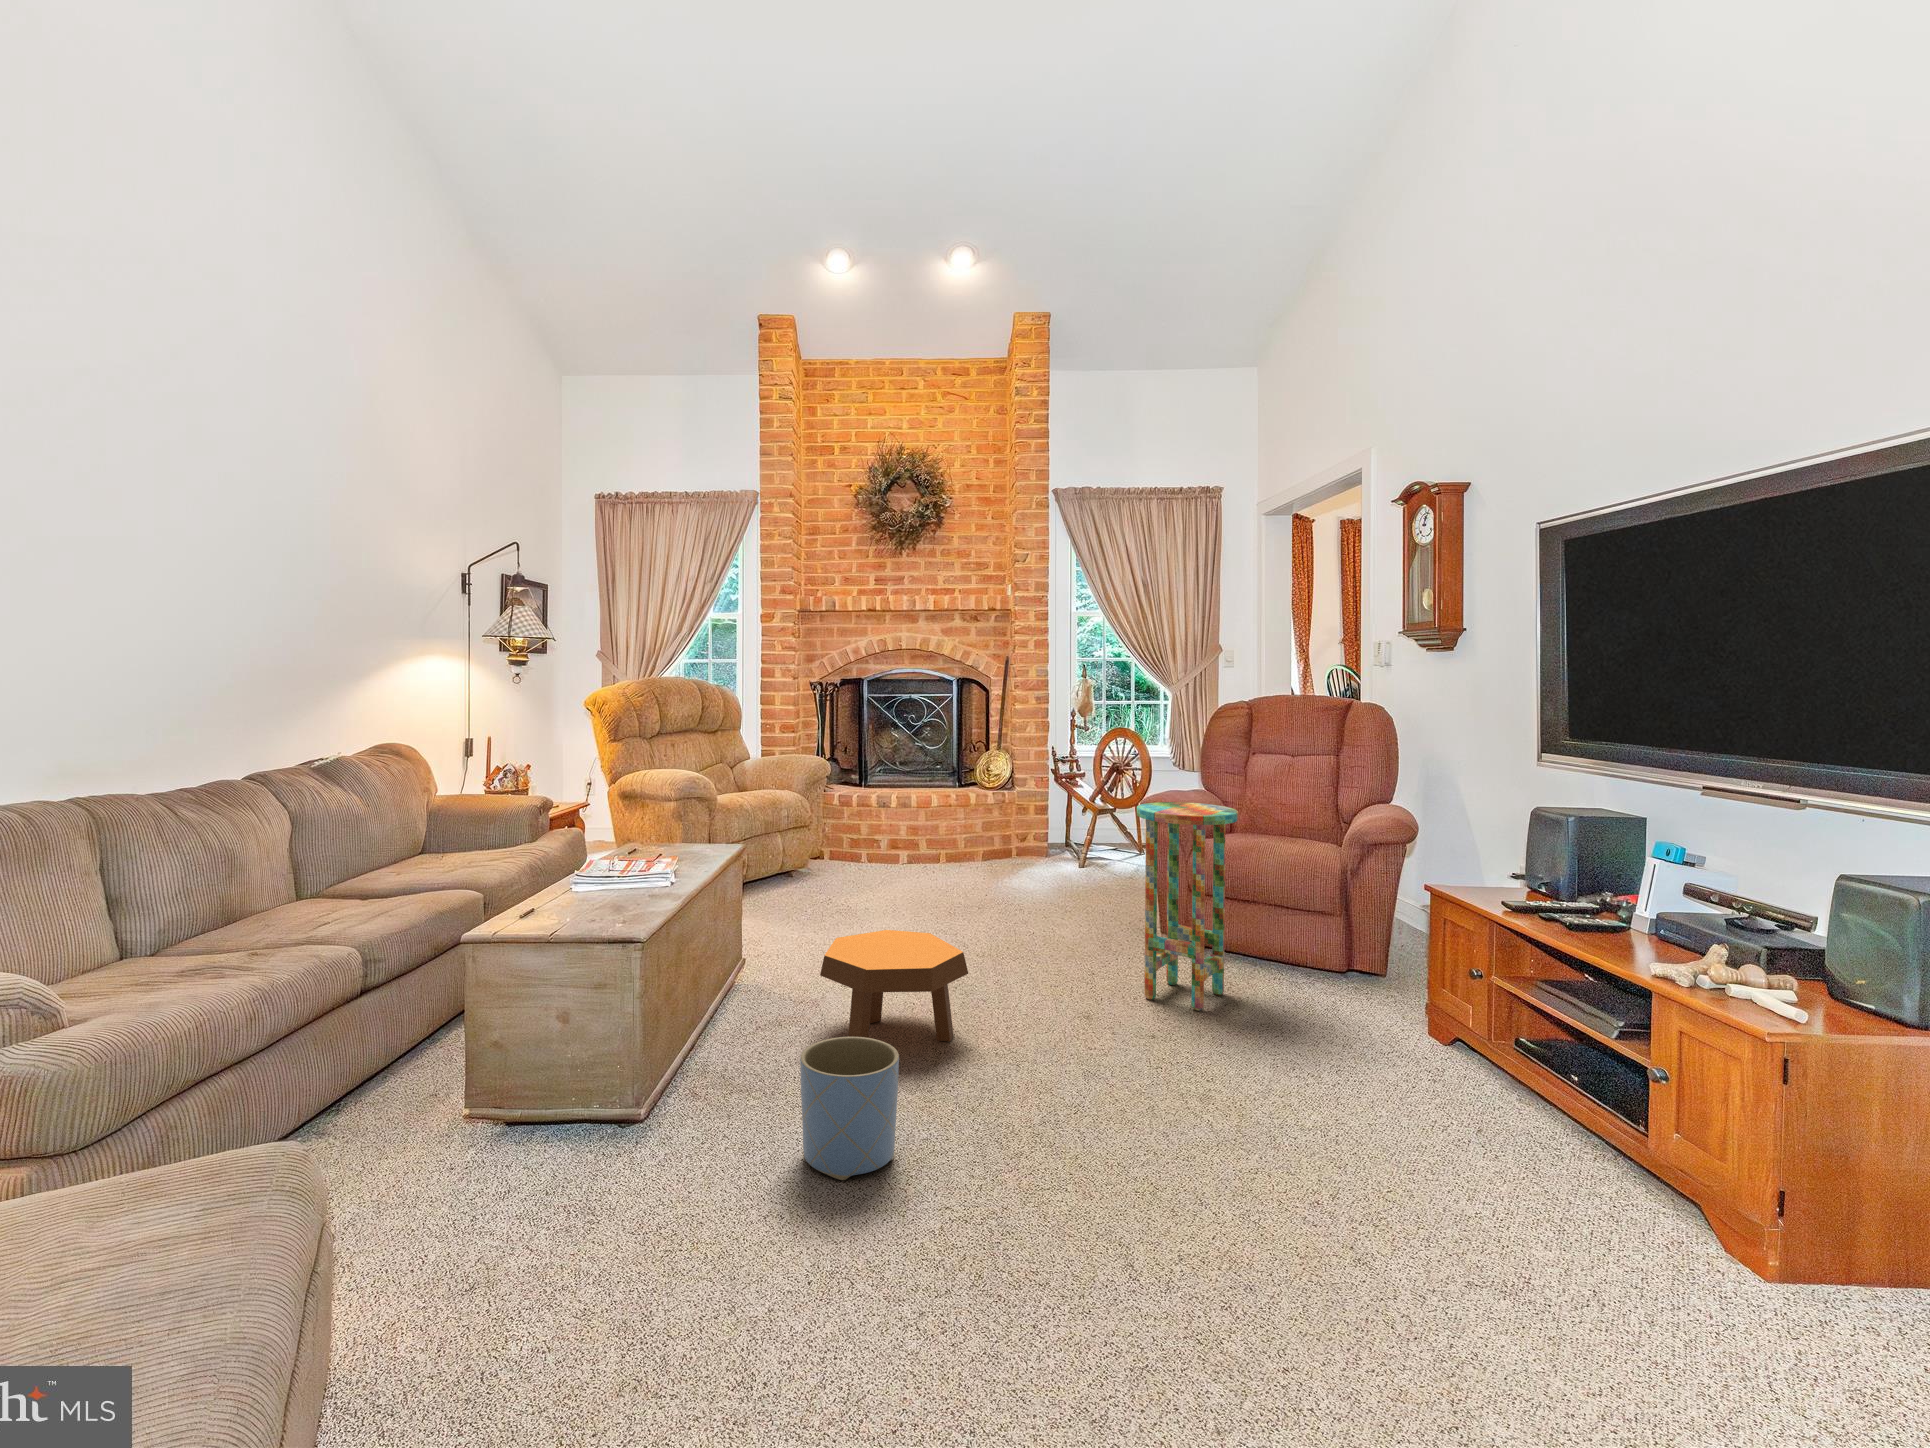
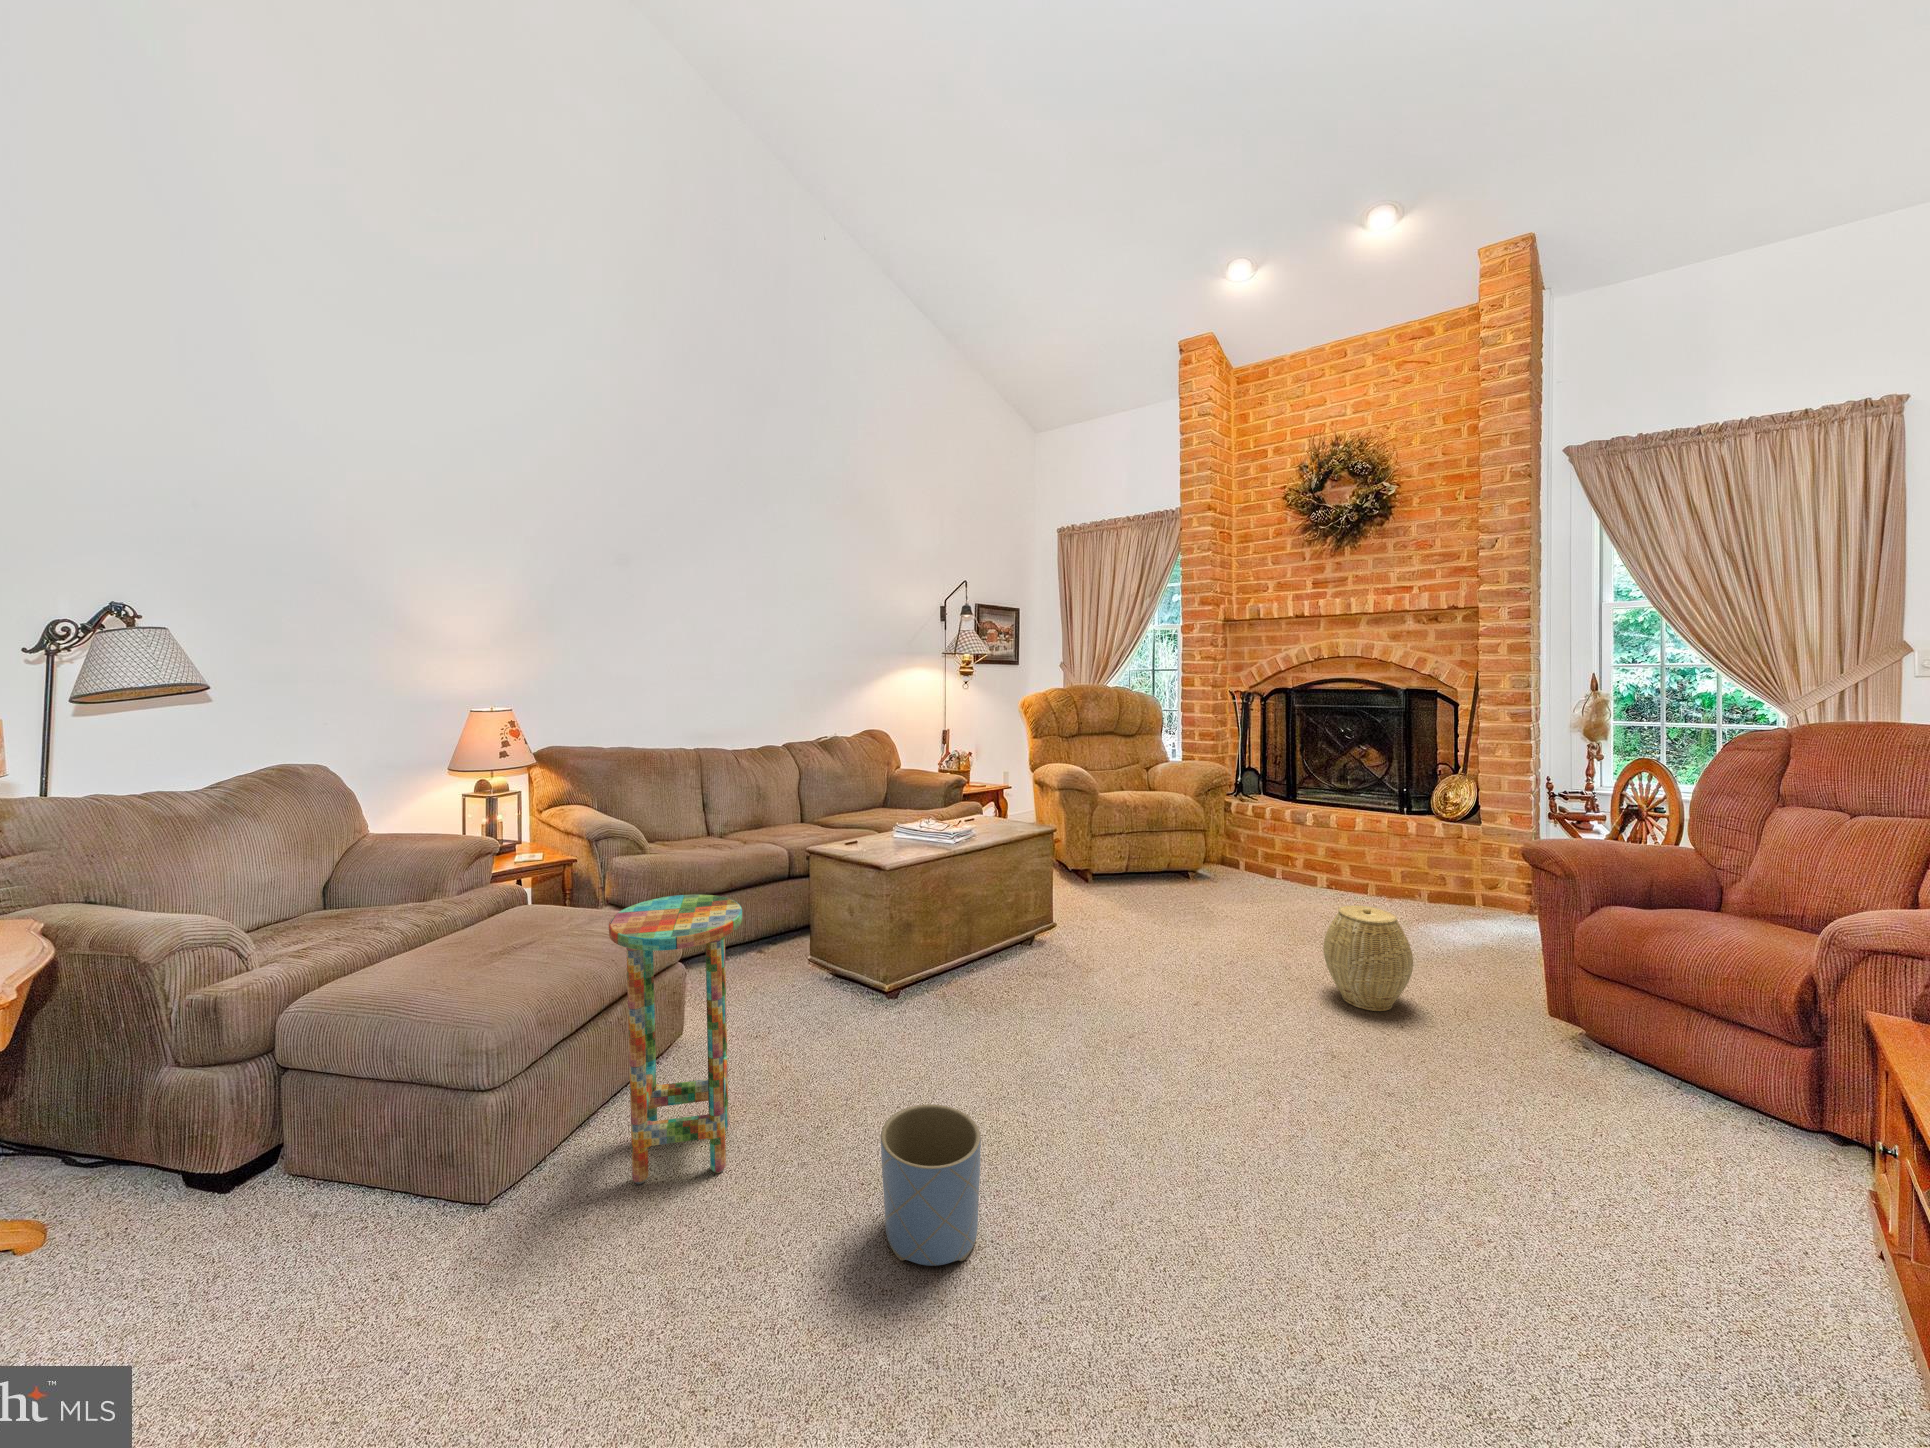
side table: present [1137,802,1238,1011] -> present [609,894,742,1184]
woven basket: none [971,848,1036,934] -> present [1323,905,1413,1011]
footstool: present [820,930,968,1042] -> none [1032,982,1182,1136]

